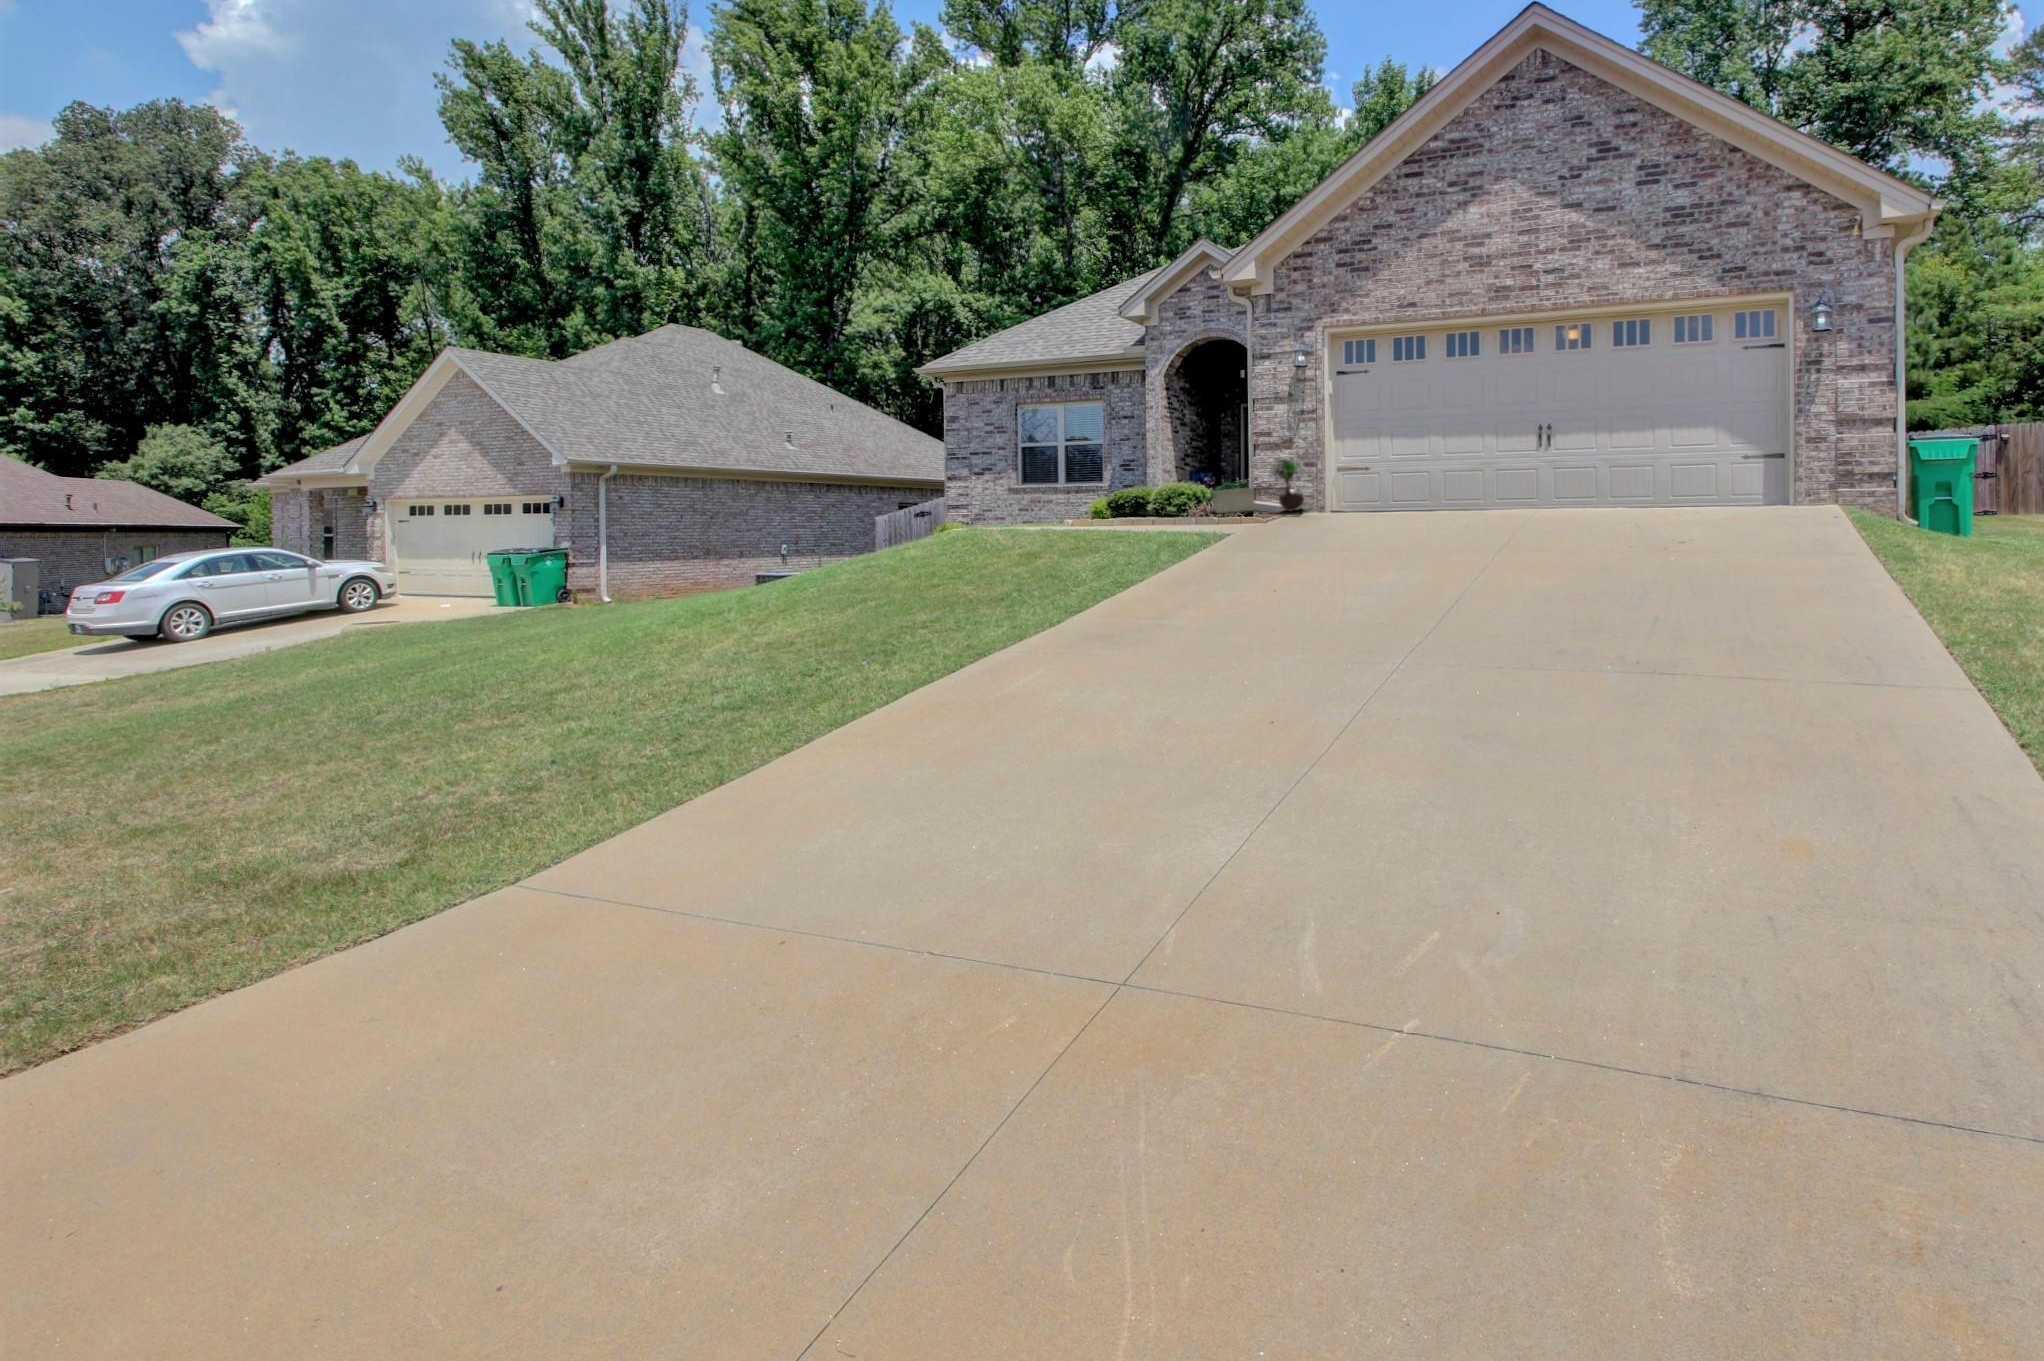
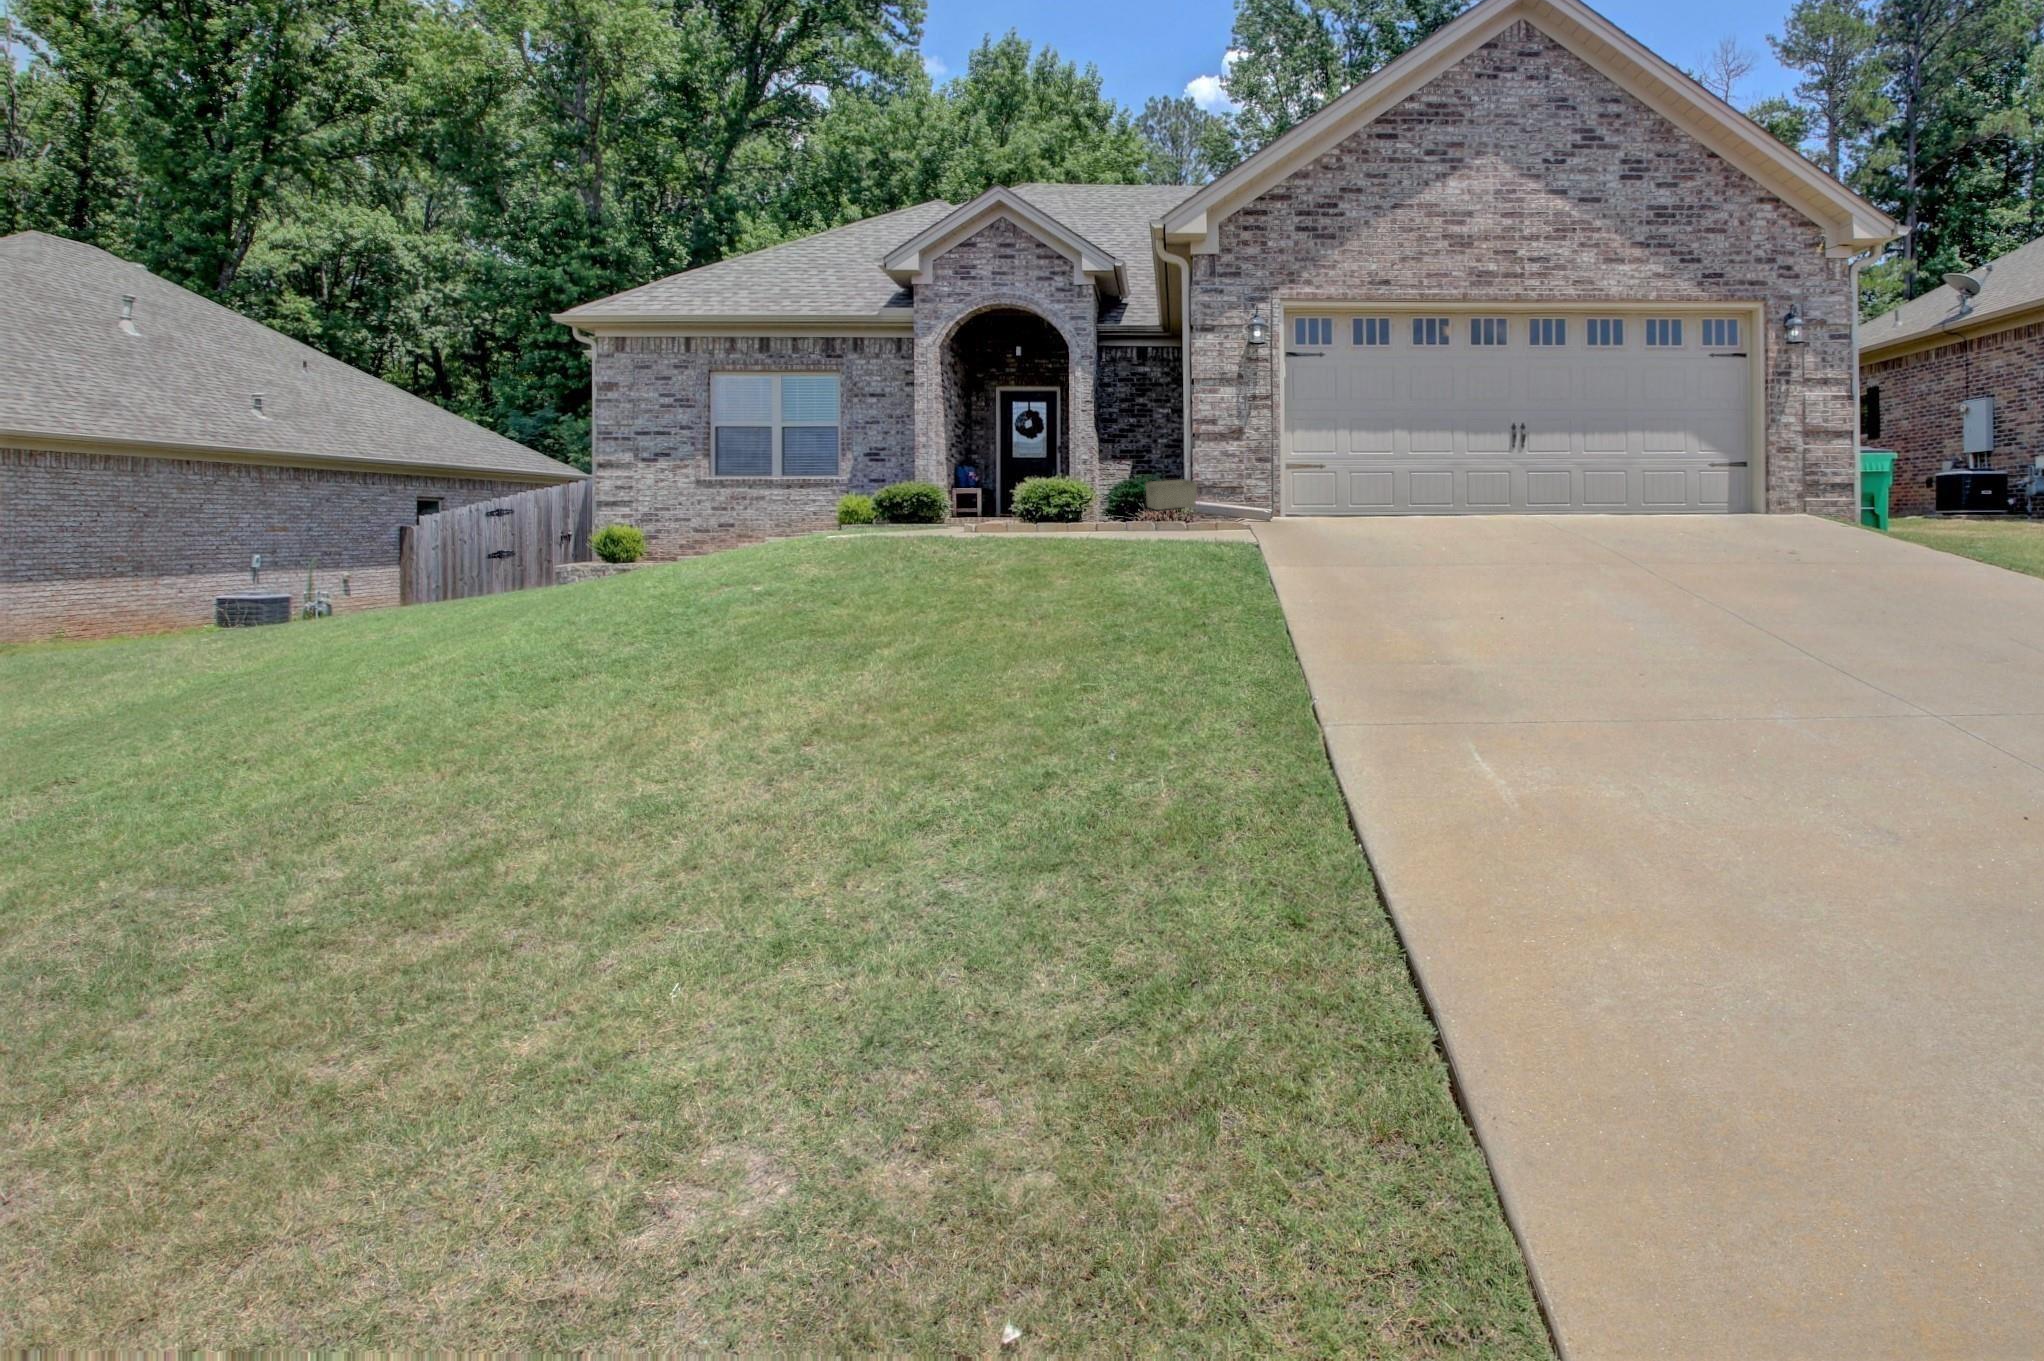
potted tree: present [1273,458,1304,511] -> none [1224,443,1264,510]

